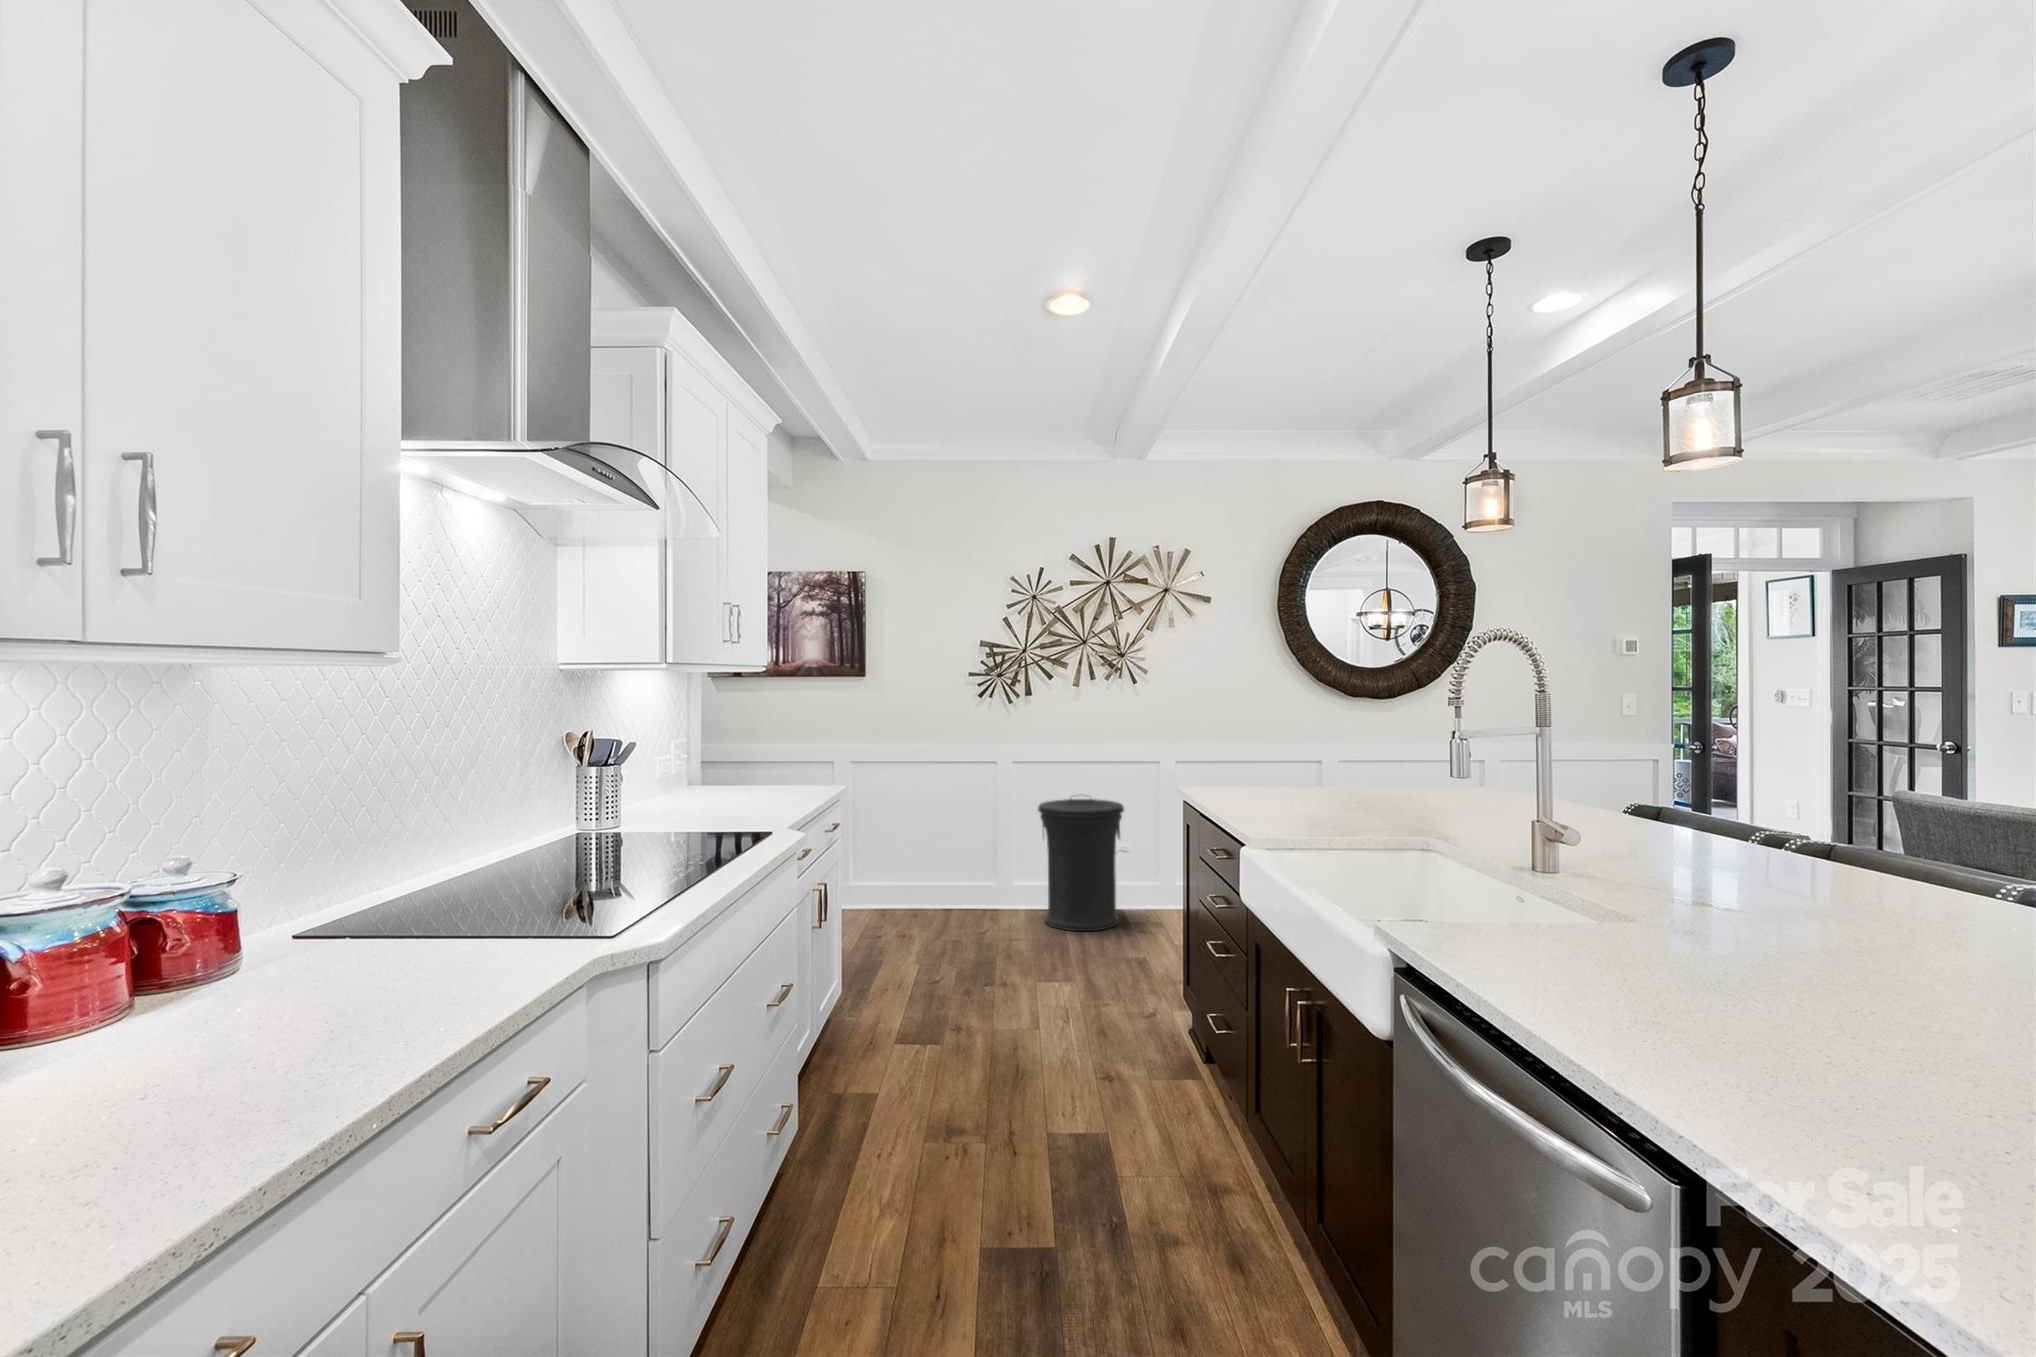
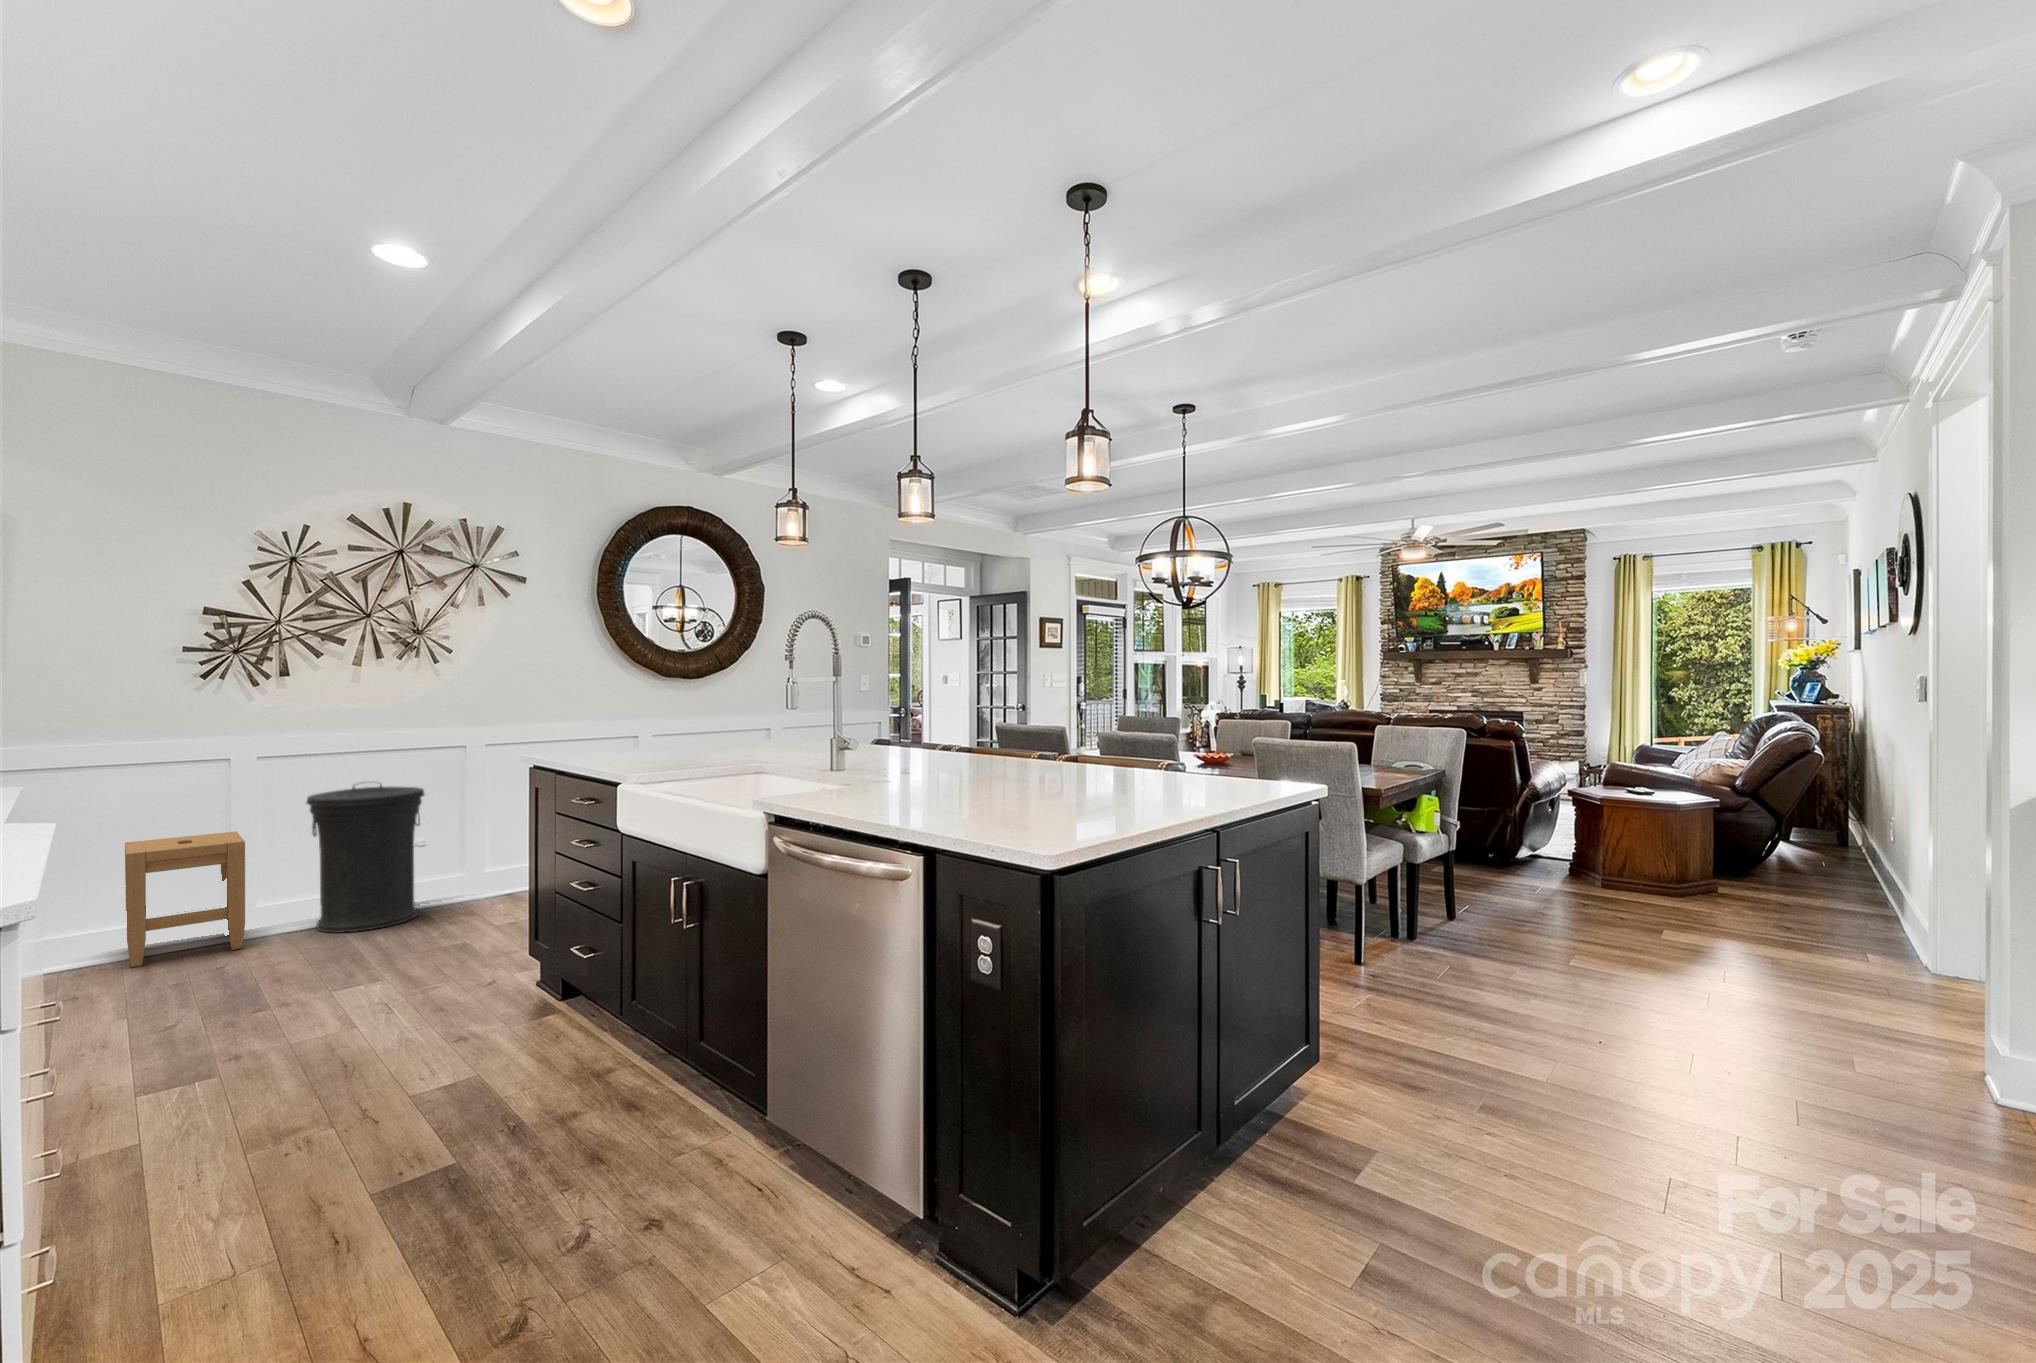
stool: none [925,827,997,929] -> present [125,831,245,967]

